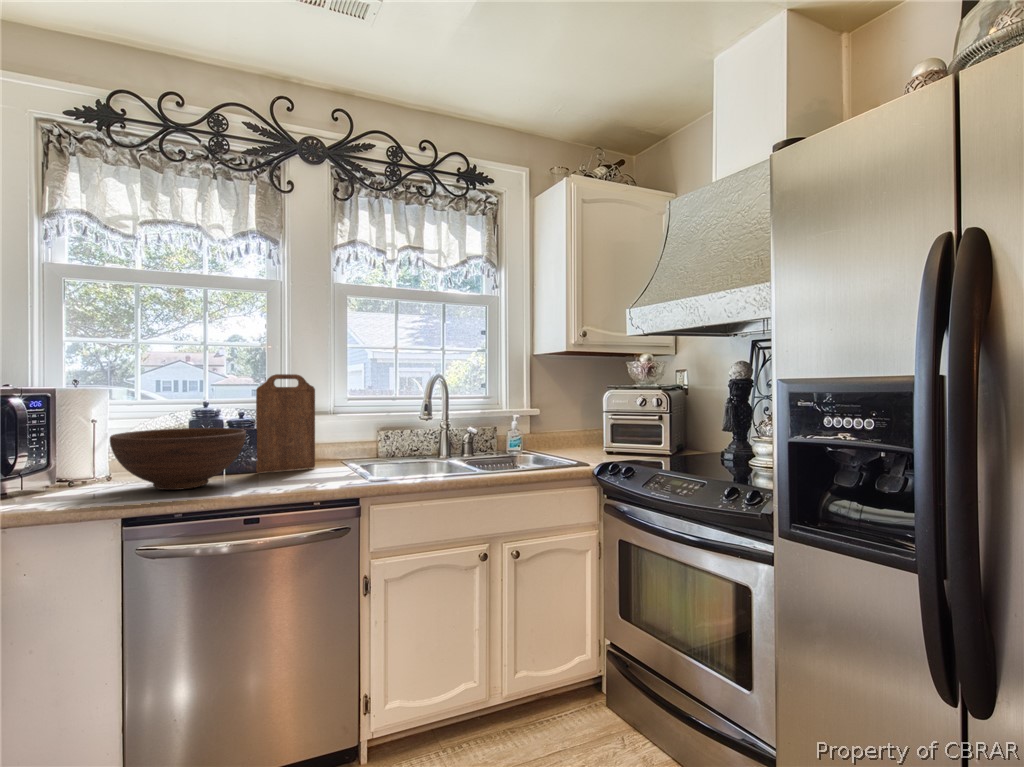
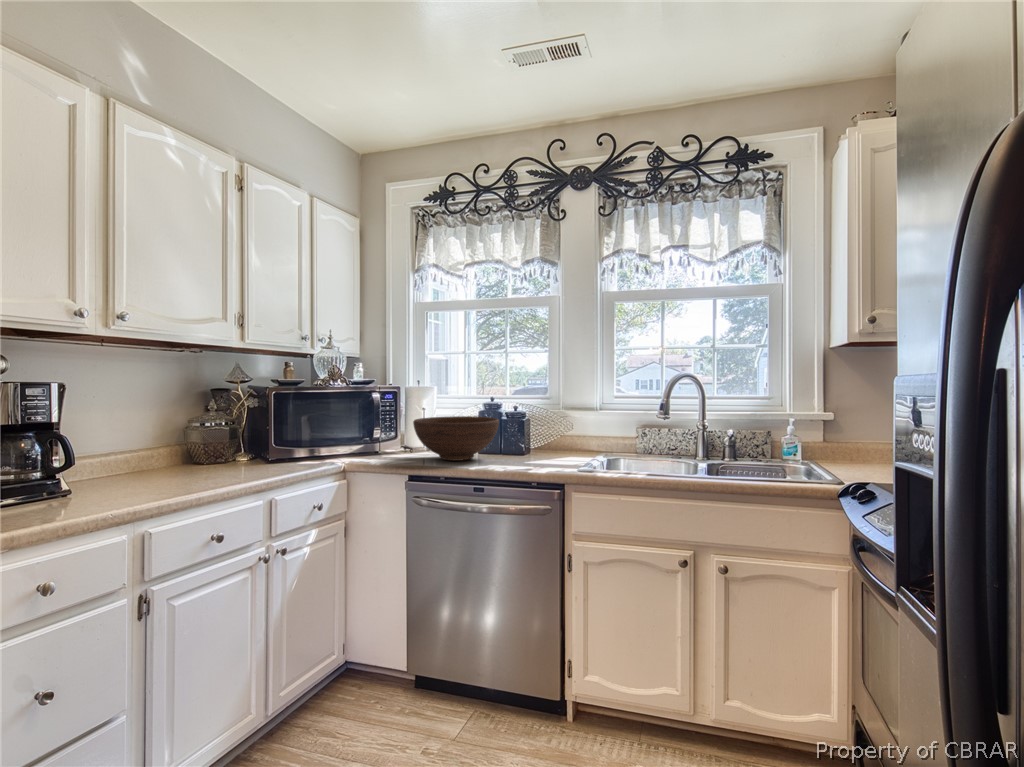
cutting board: present [256,374,315,473] -> none [521,375,568,456]

